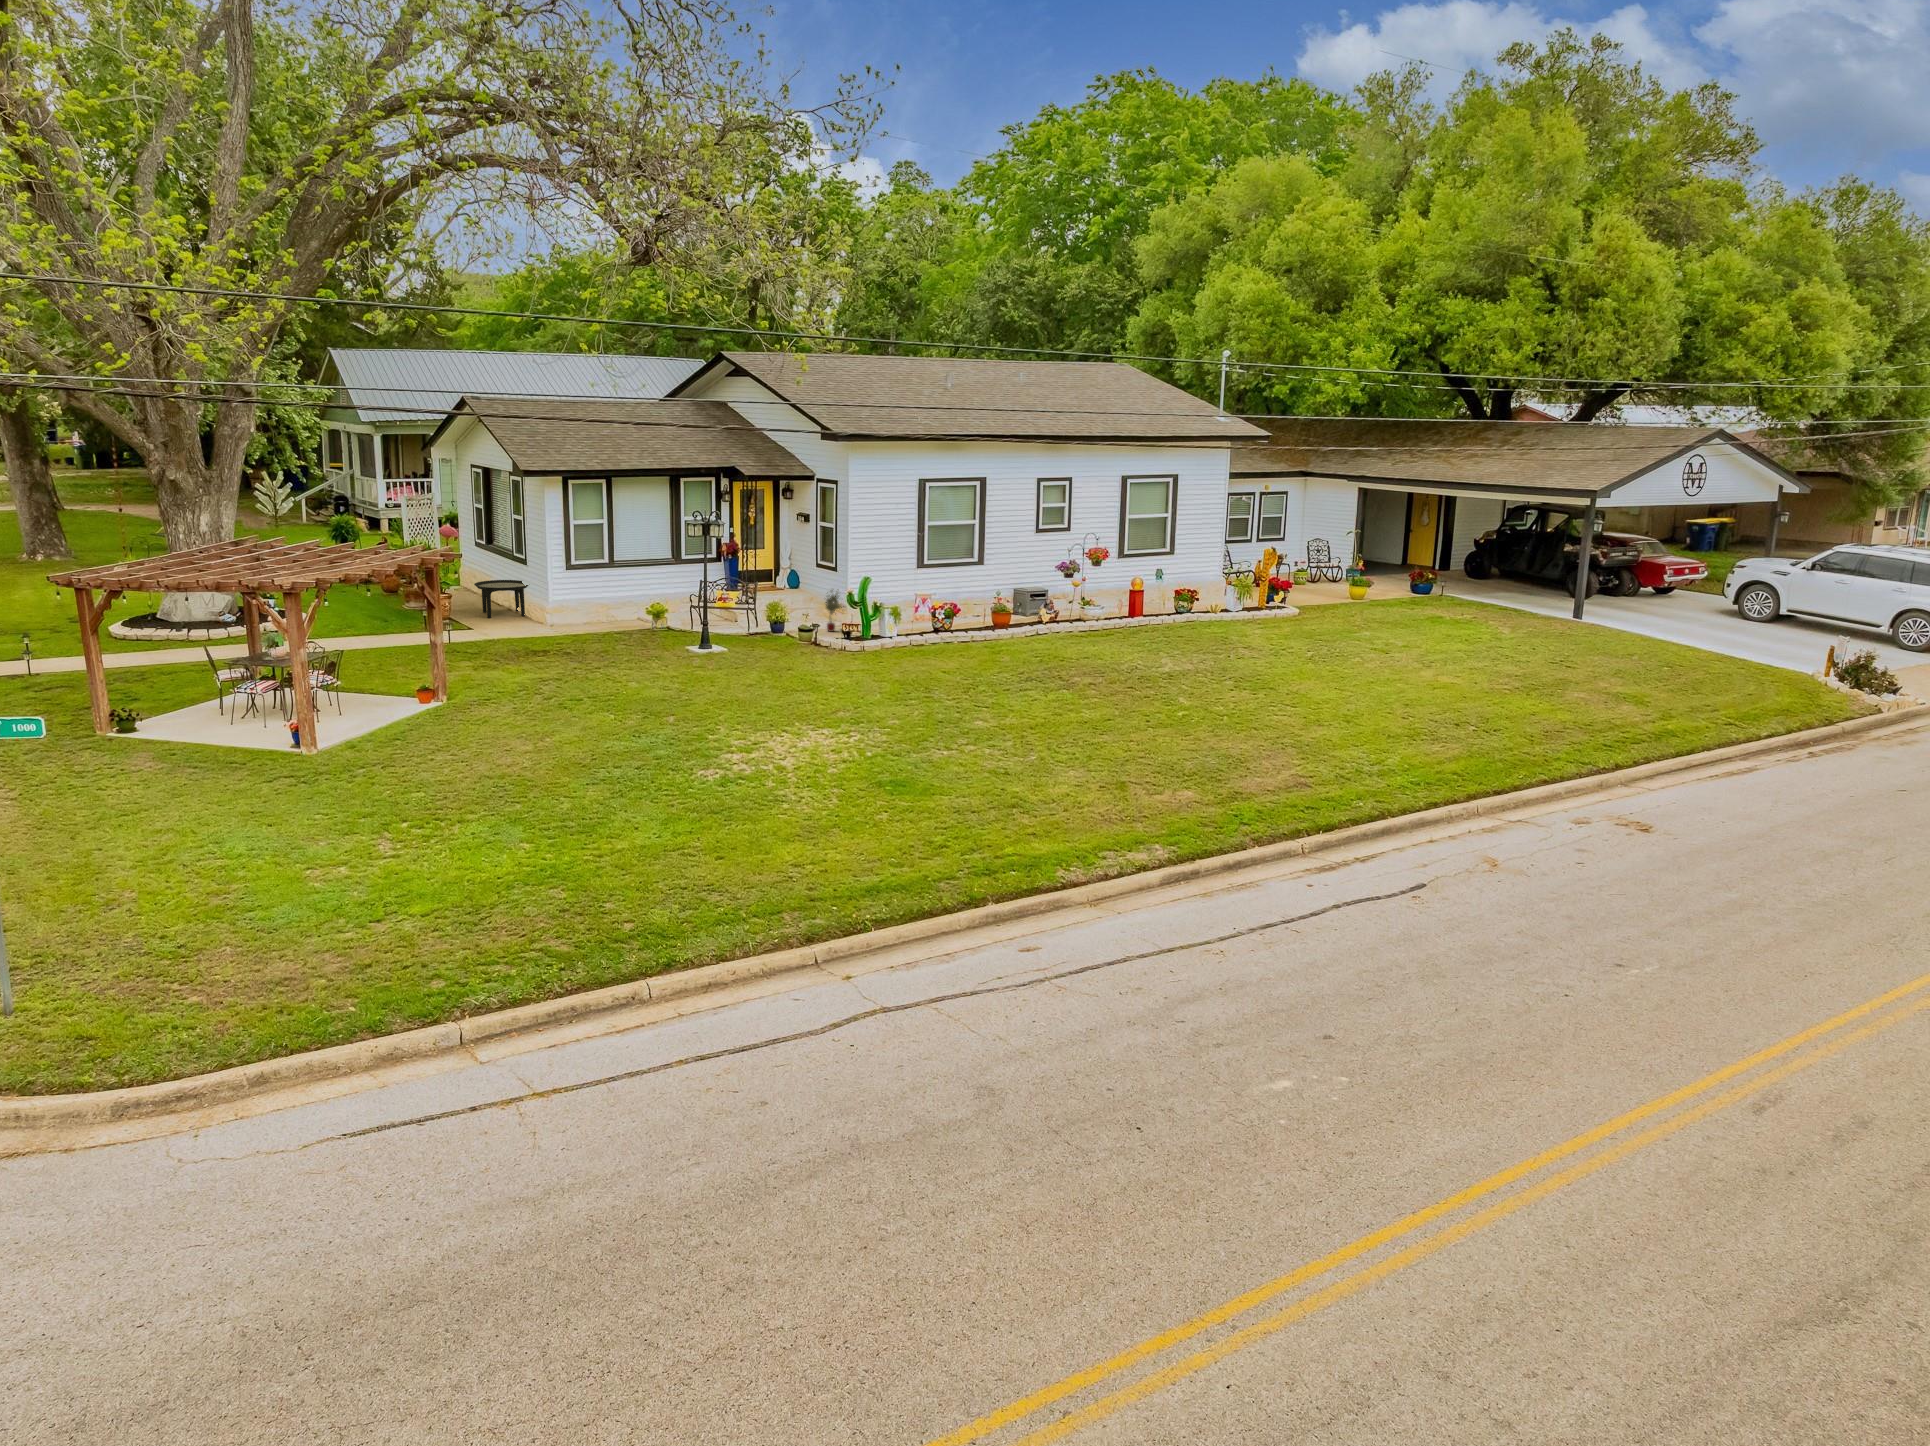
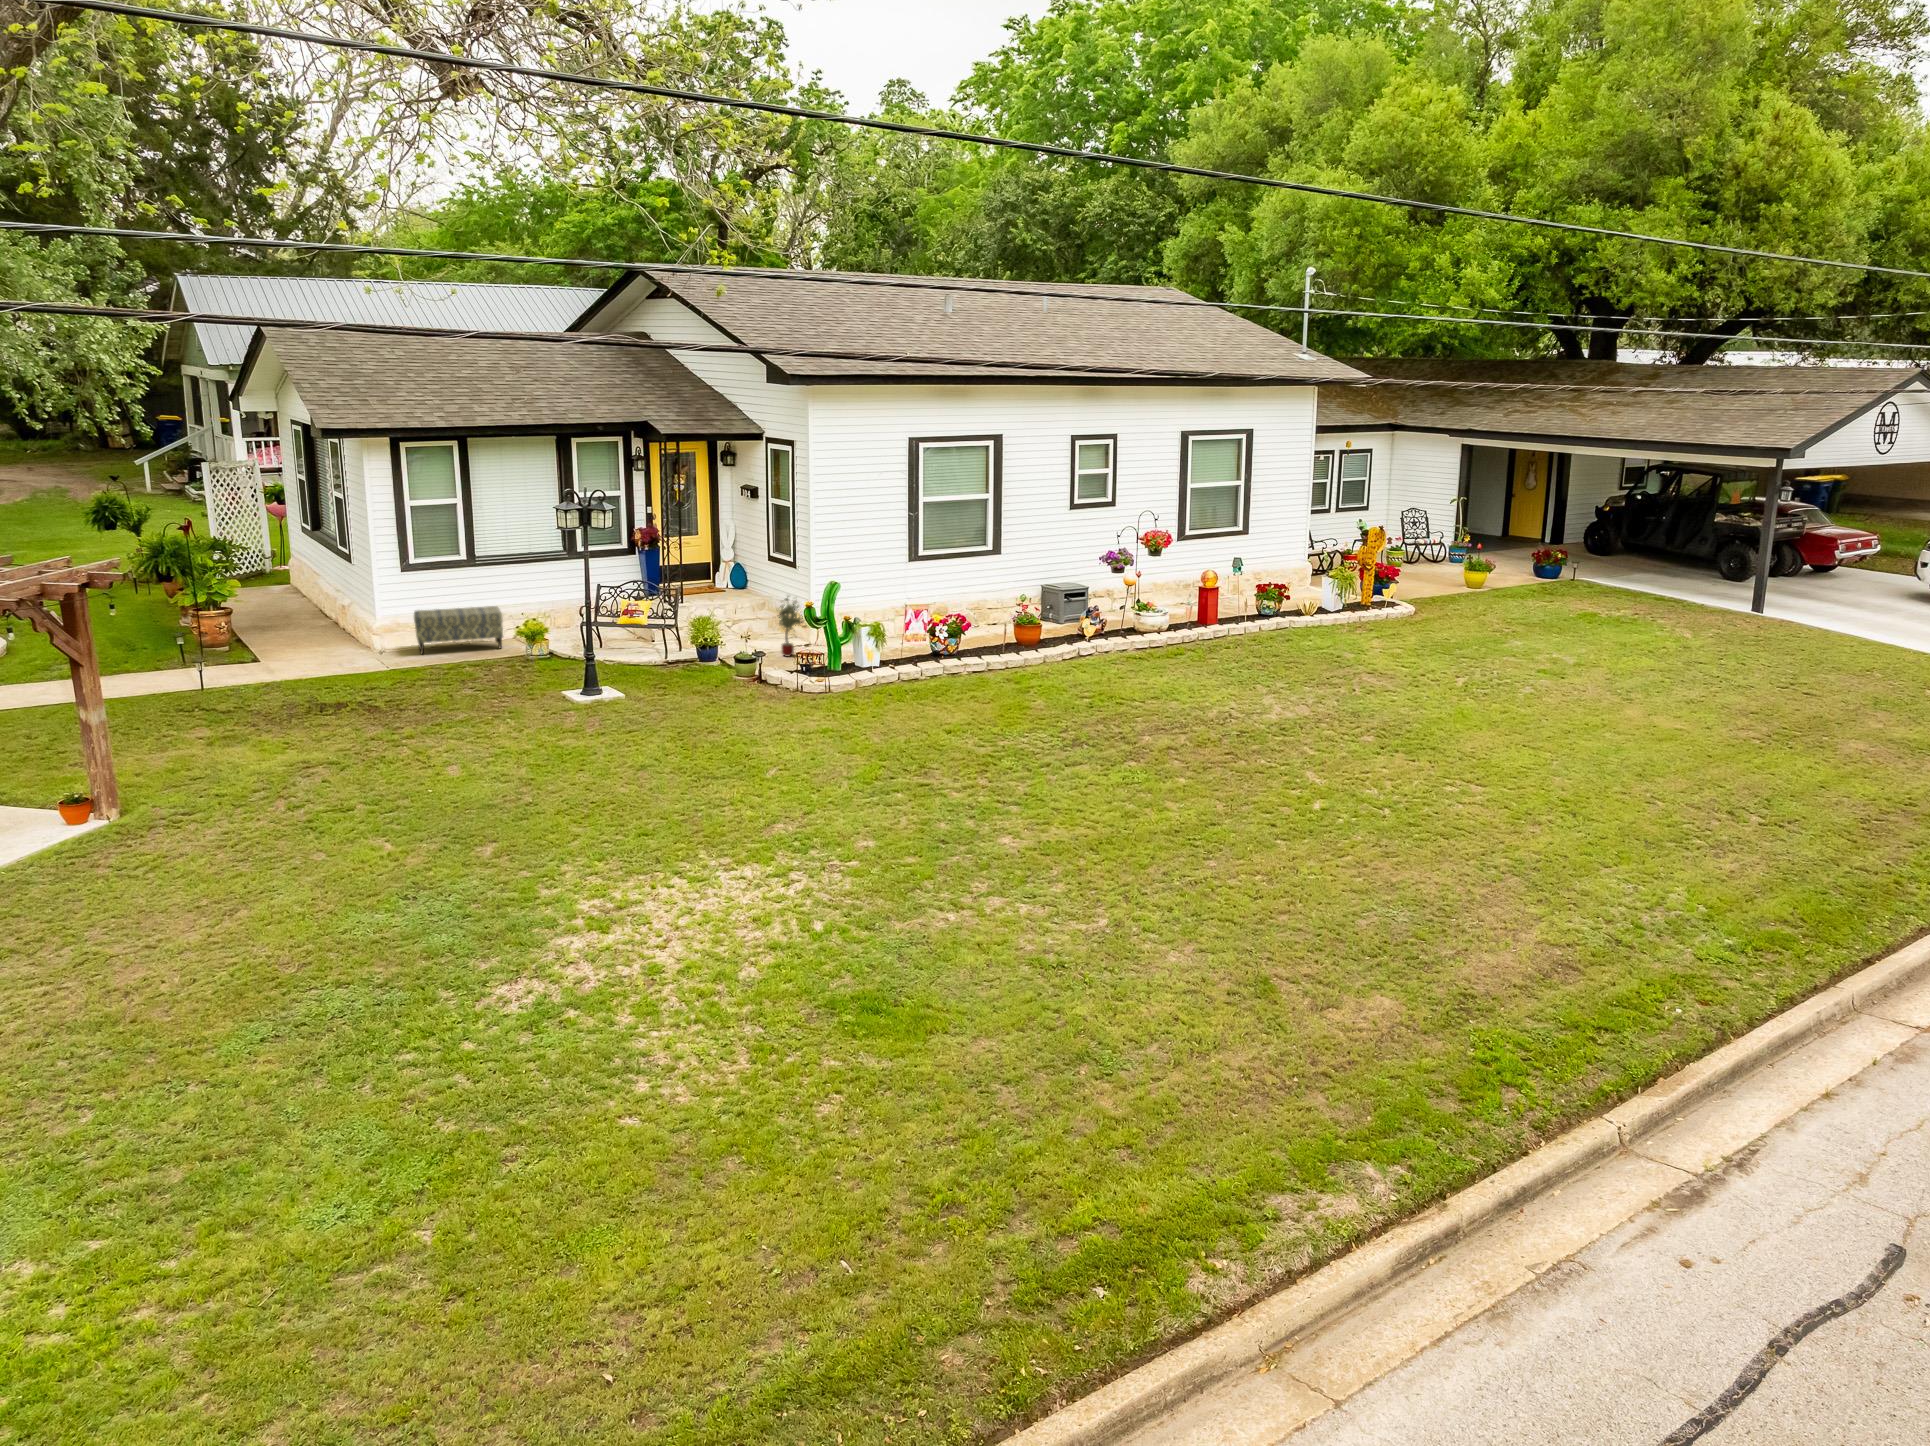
round table: present [474,580,528,618] -> none [262,586,350,644]
bench: none [576,594,636,626] -> present [414,606,503,654]

